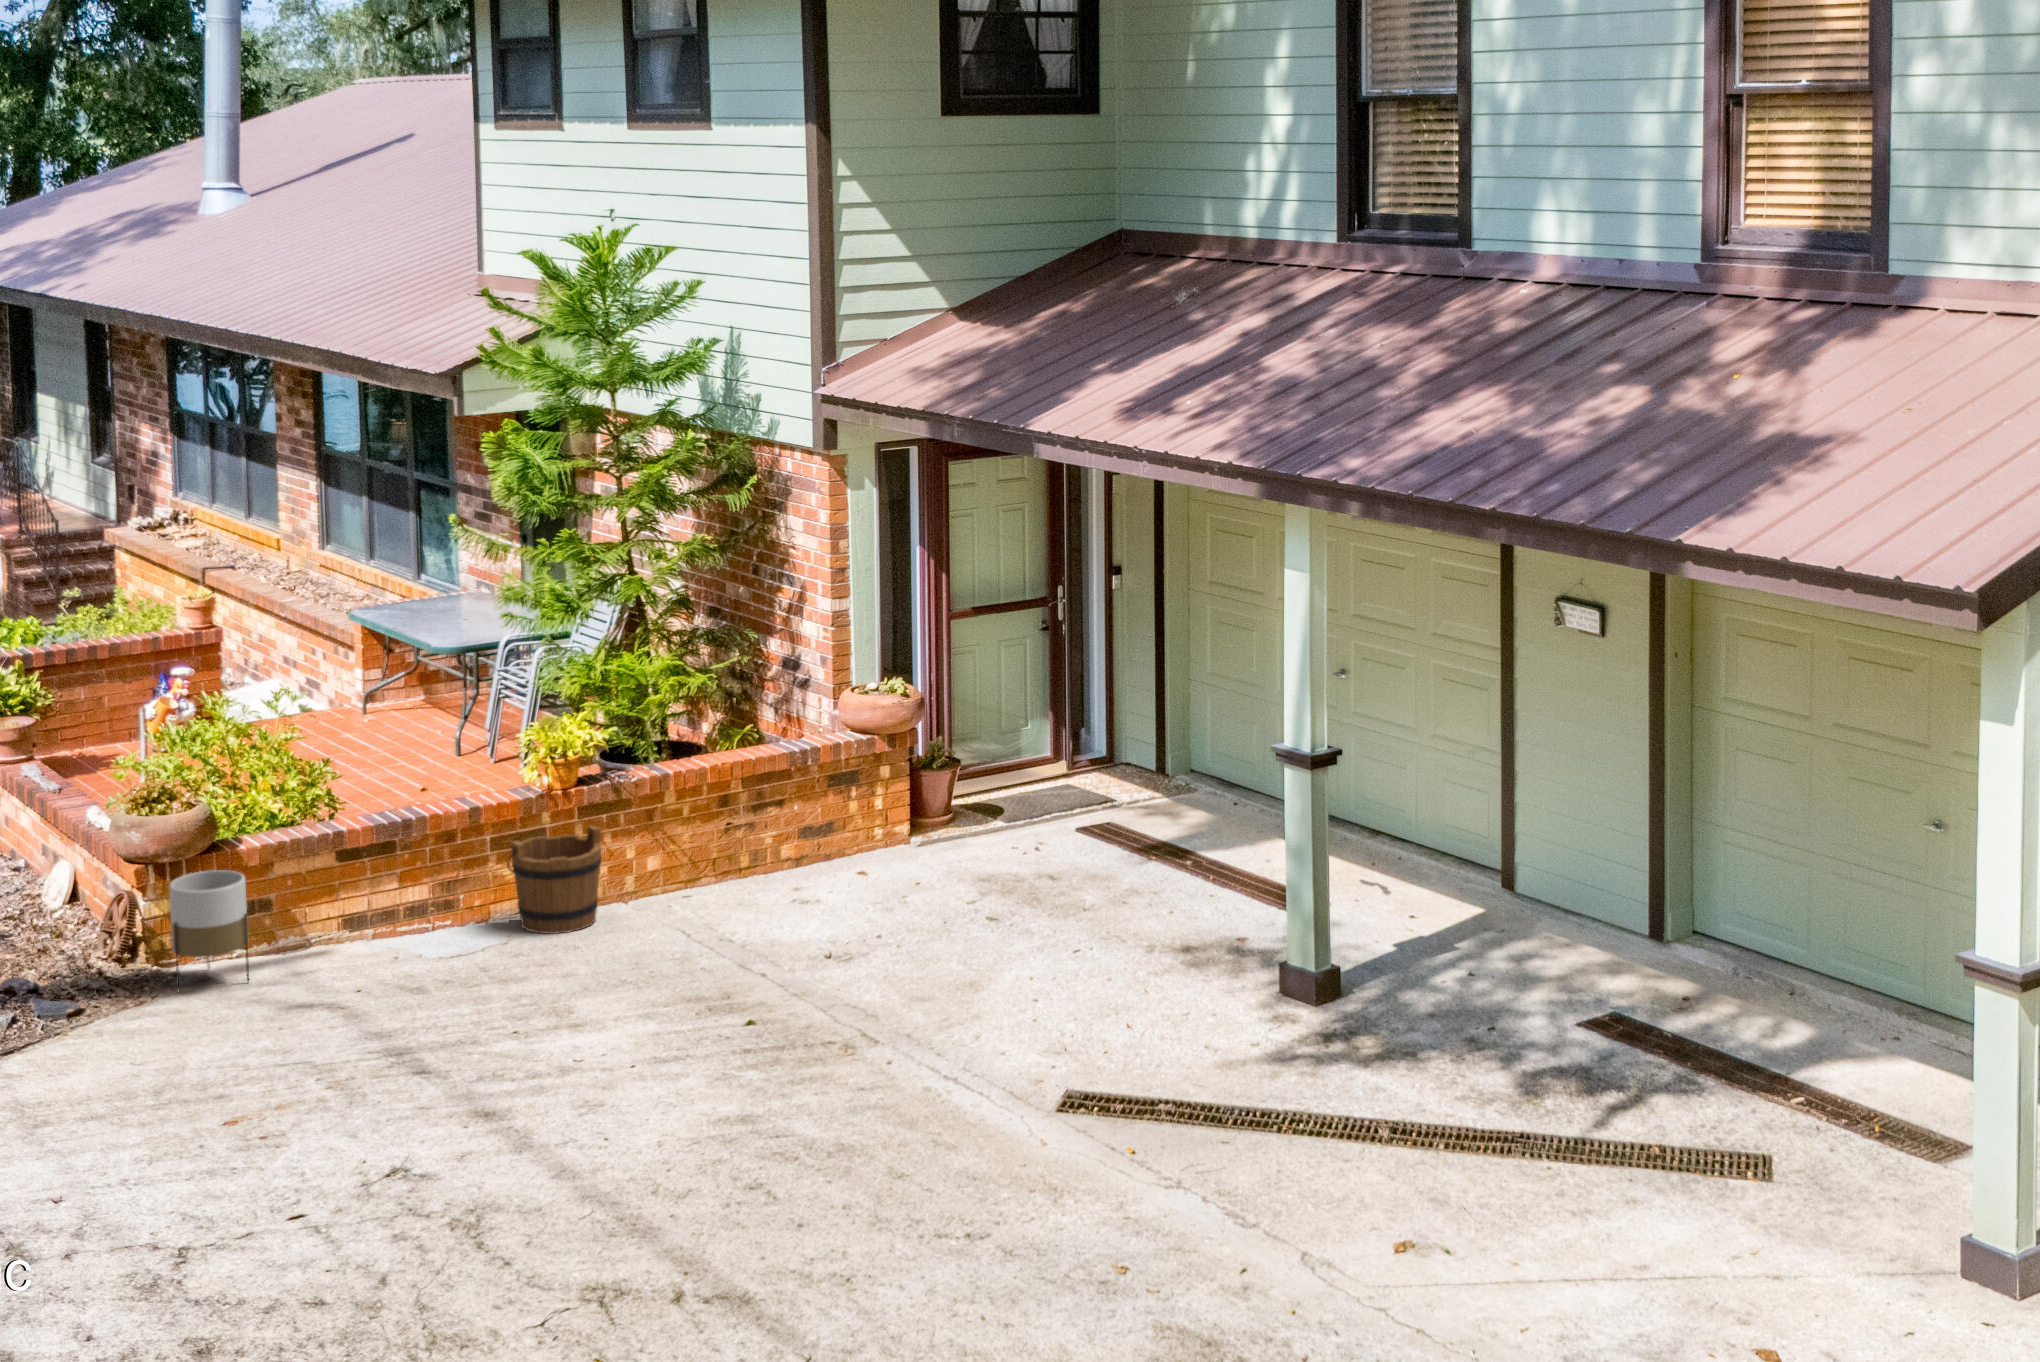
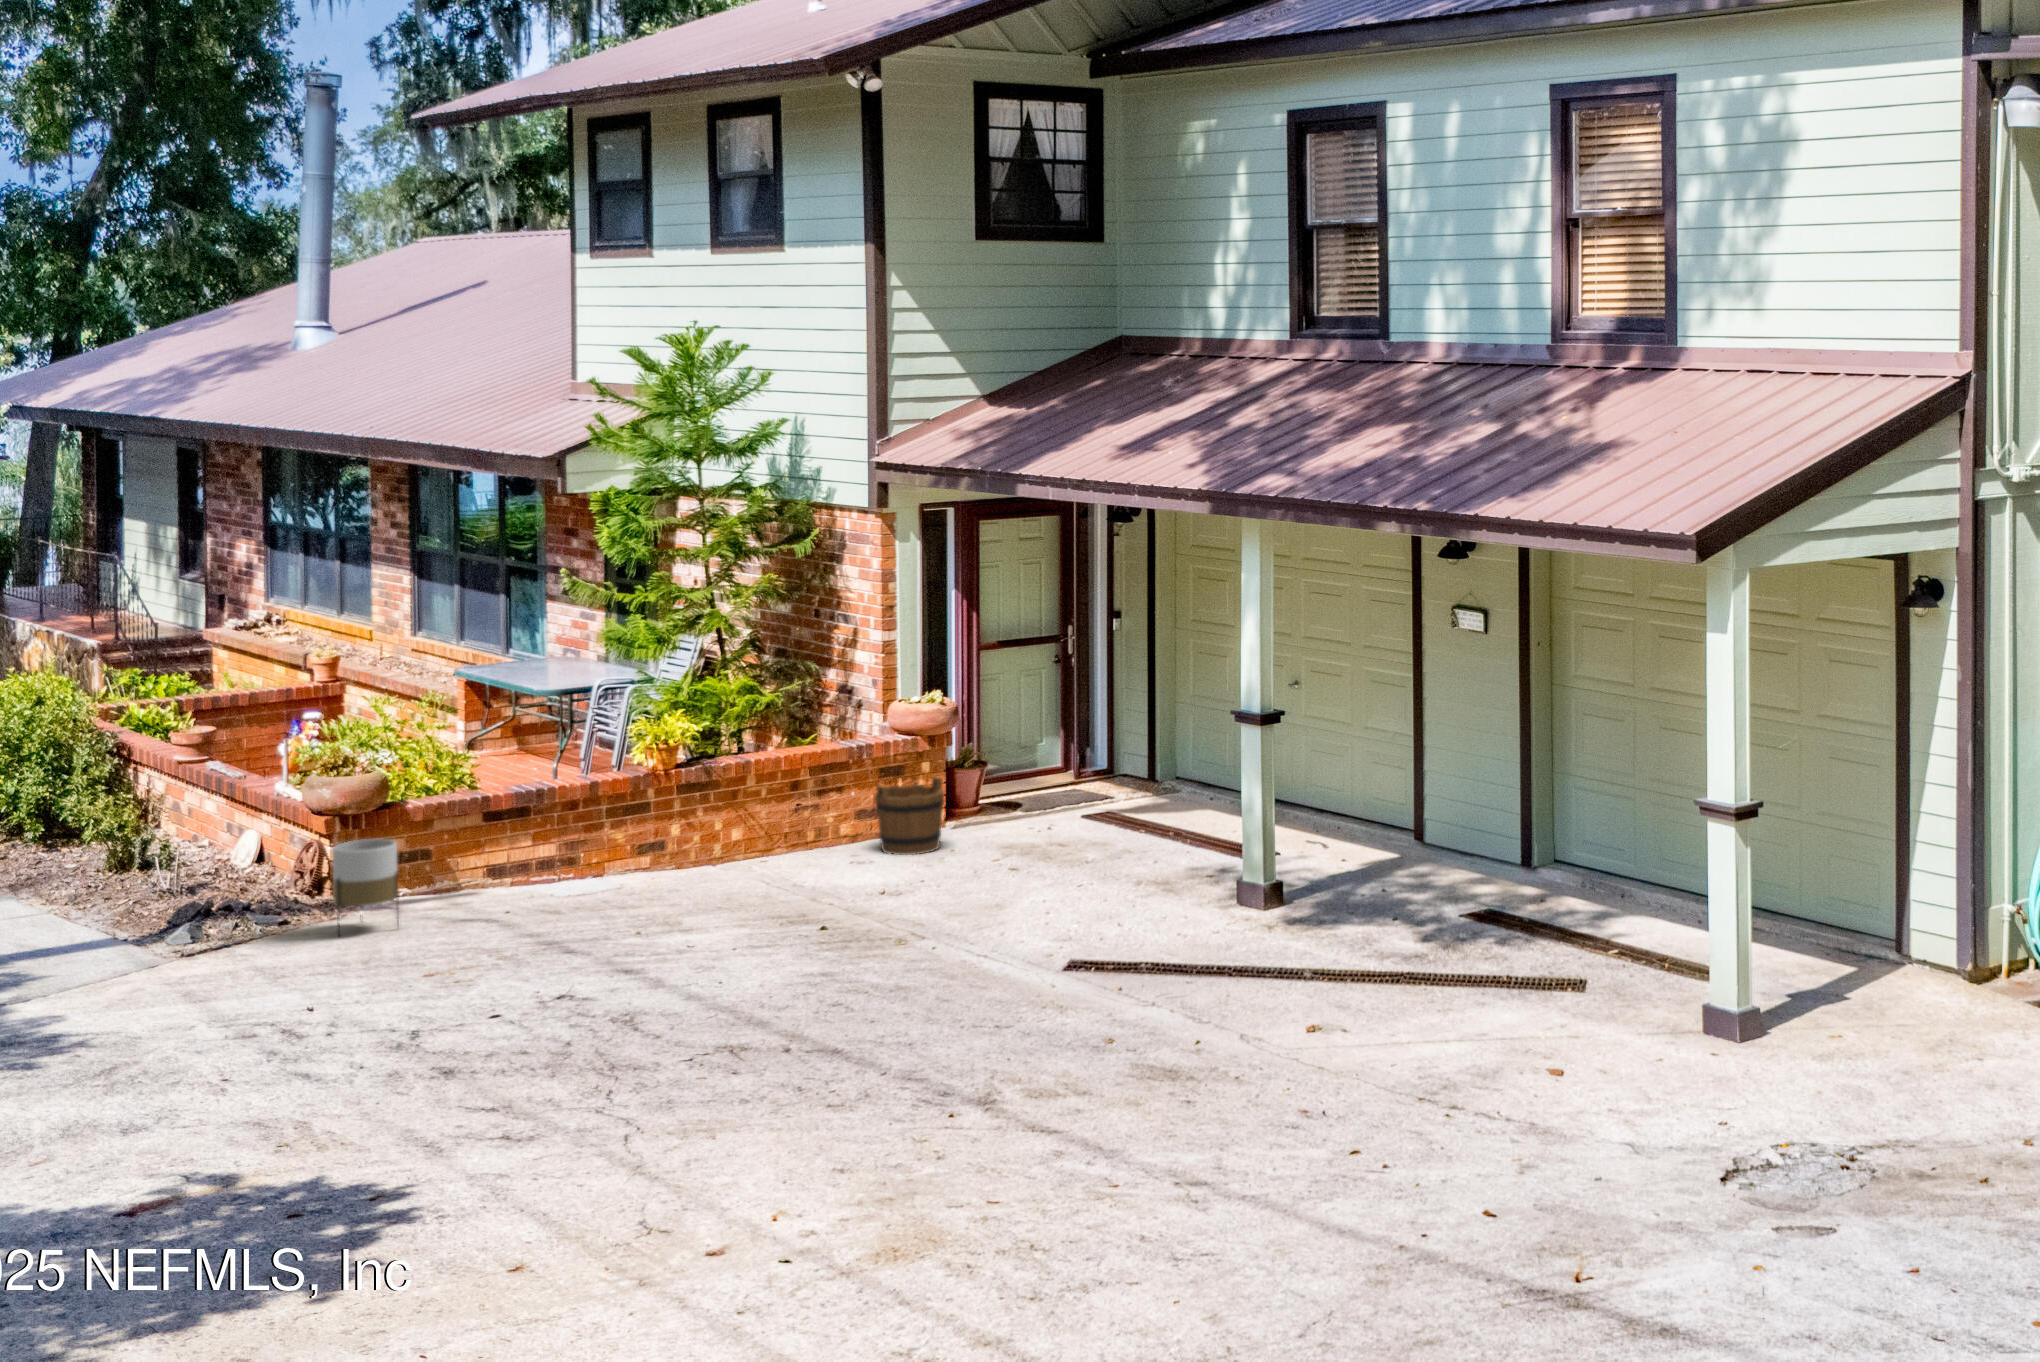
bucket: present [507,825,601,934] -> present [875,777,944,855]

